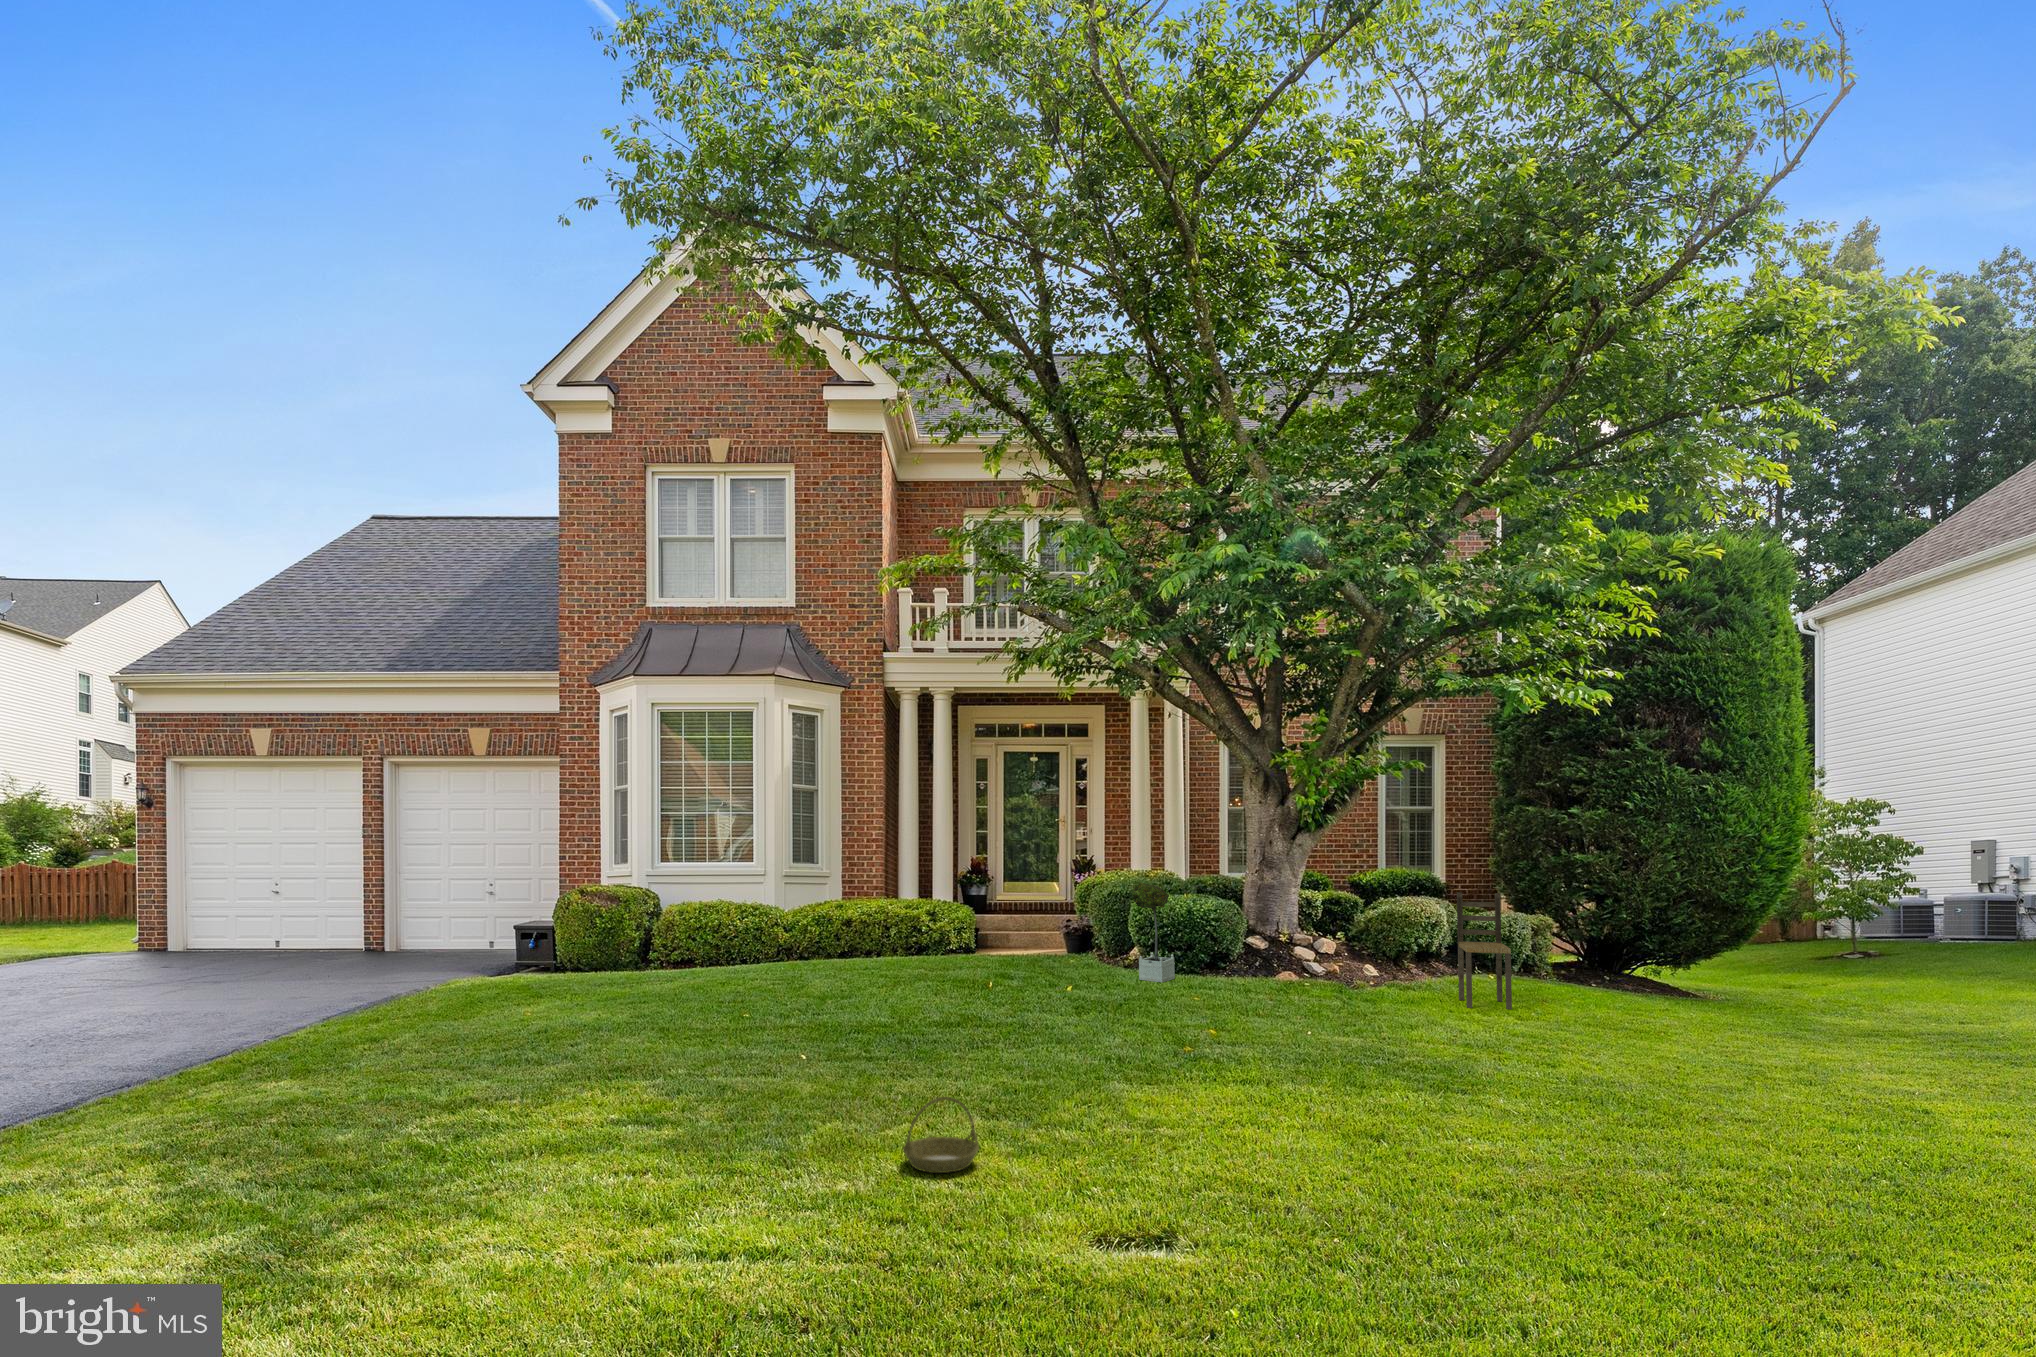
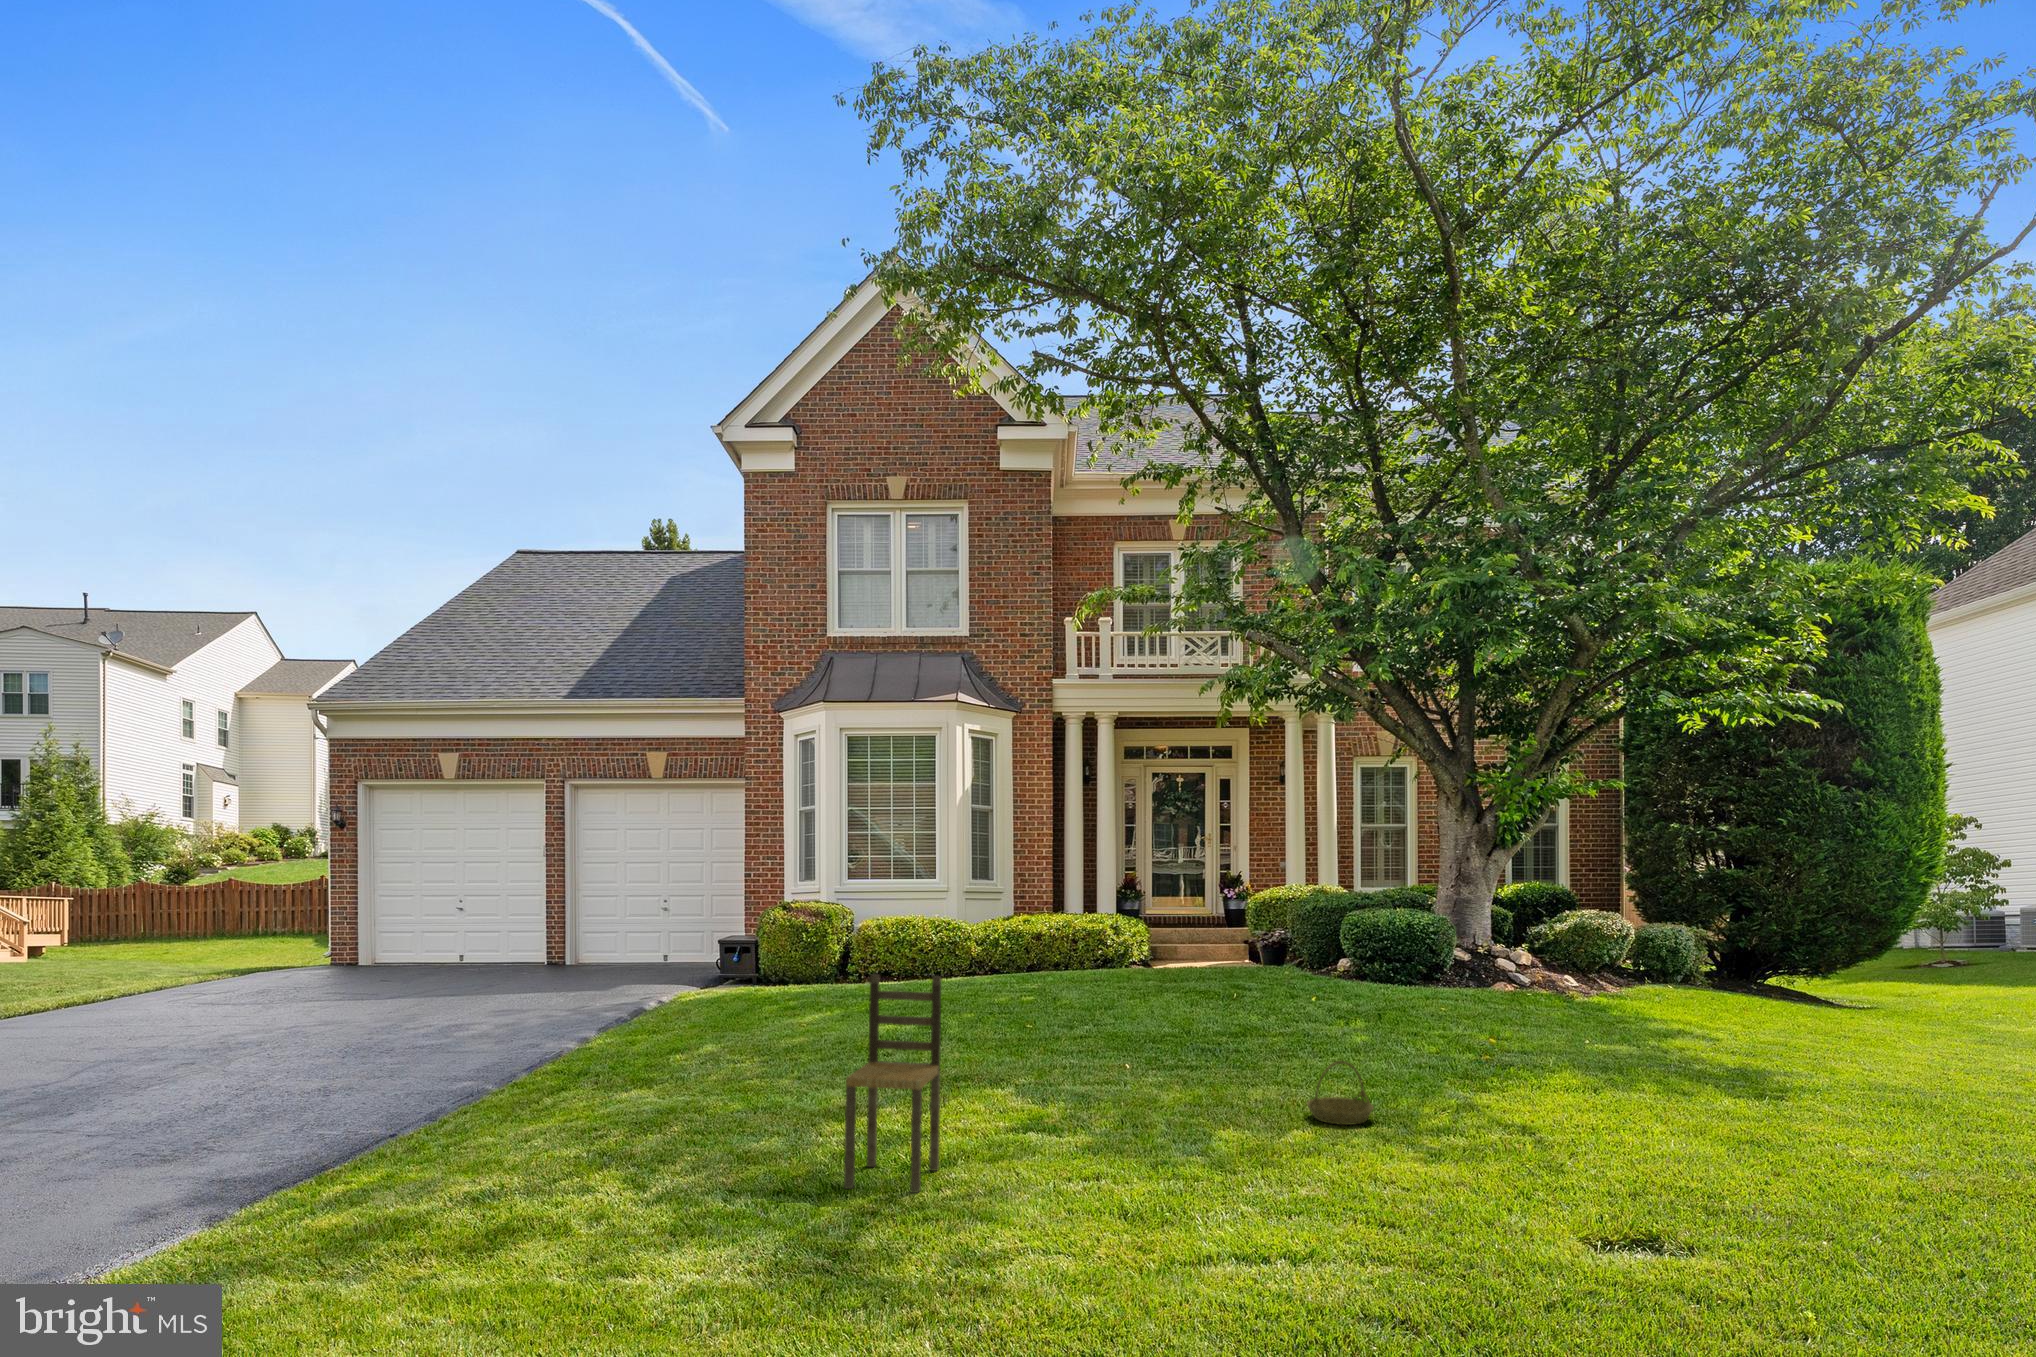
potted tree: present [1132,881,1175,982] -> none [1349,893,1392,987]
chair: present [1457,892,1512,1009] -> present [844,974,941,1193]

